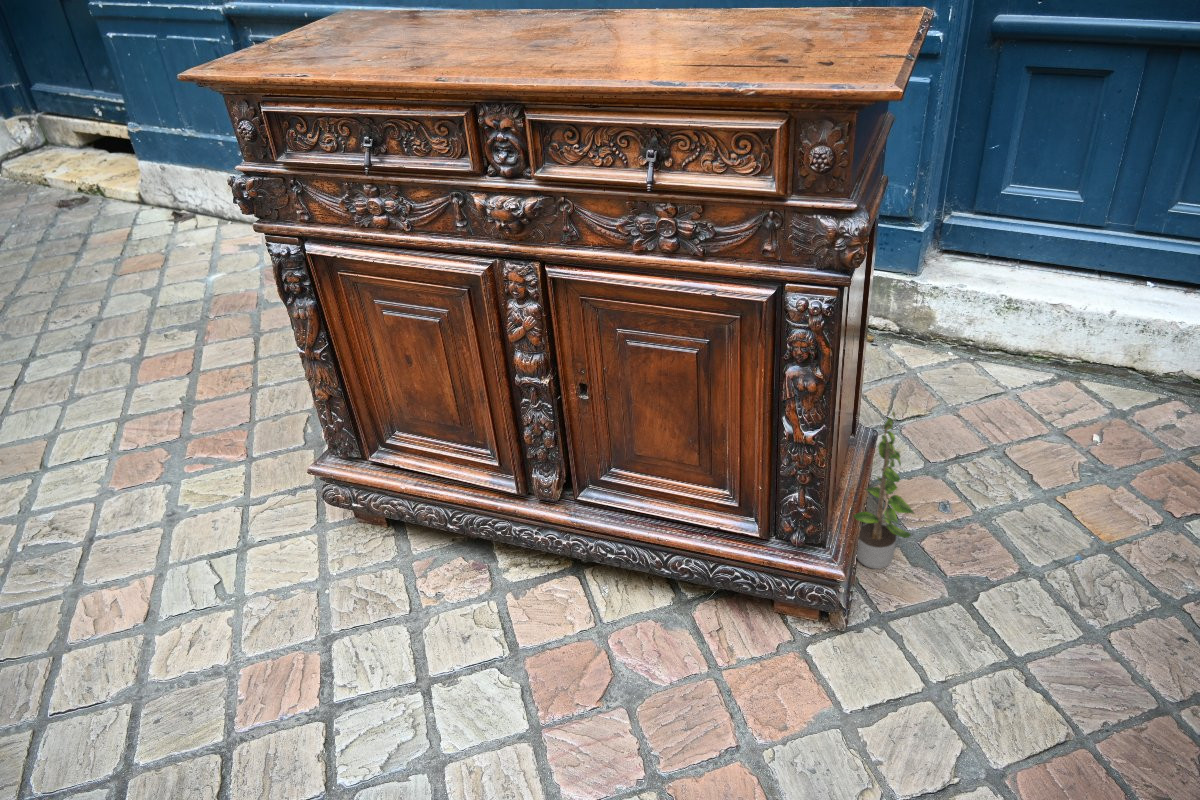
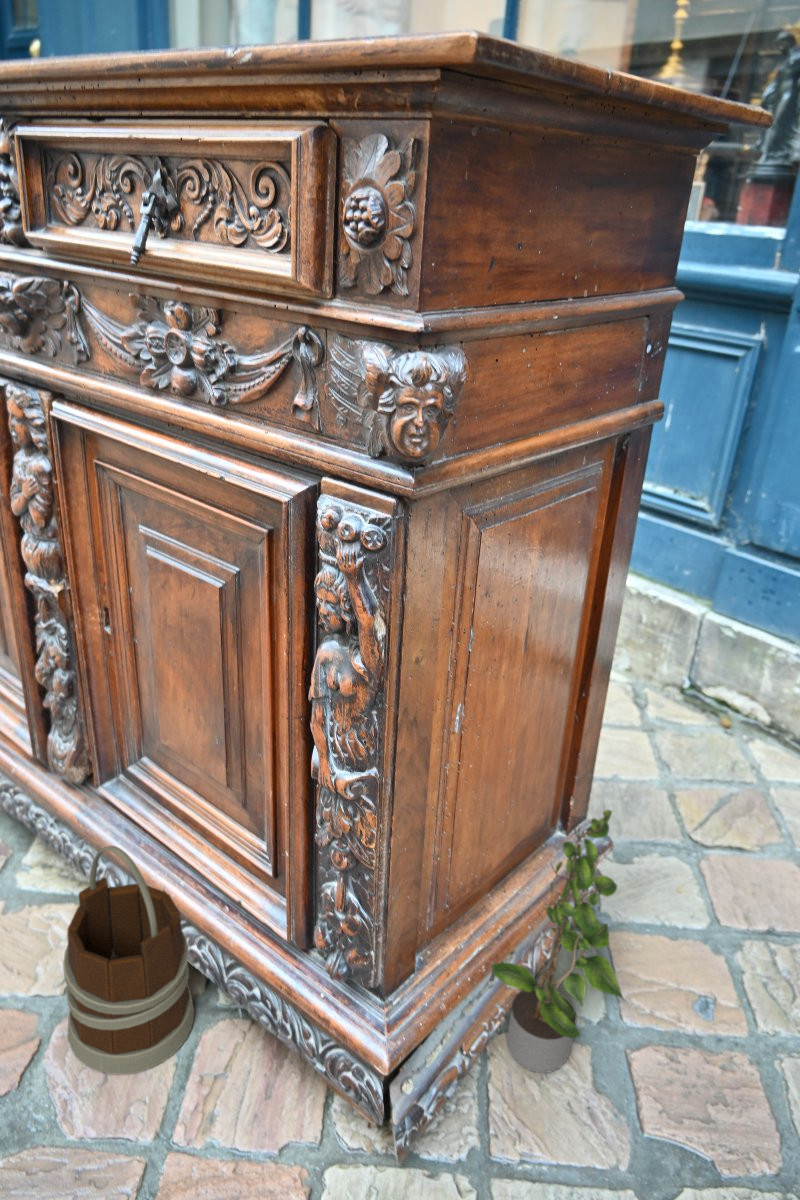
wooden bucket: none [611,520,688,651] -> present [63,846,194,1075]

